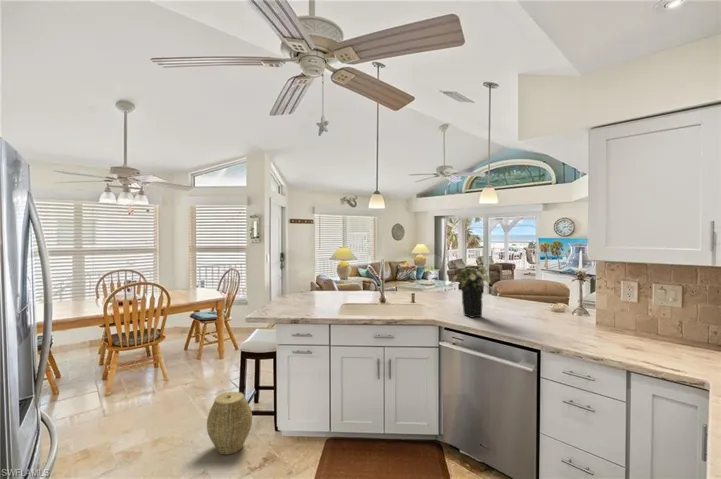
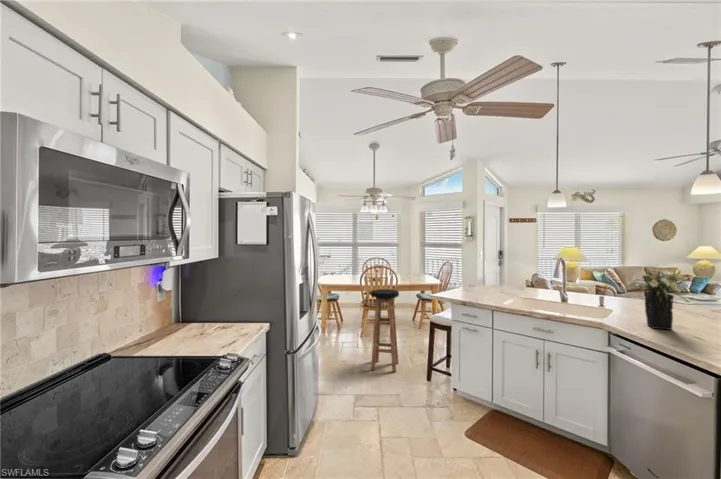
bar stool: none [142,316,189,445] -> present [371,289,399,372]
woven basket: present [207,392,252,454] -> none [403,349,434,392]

